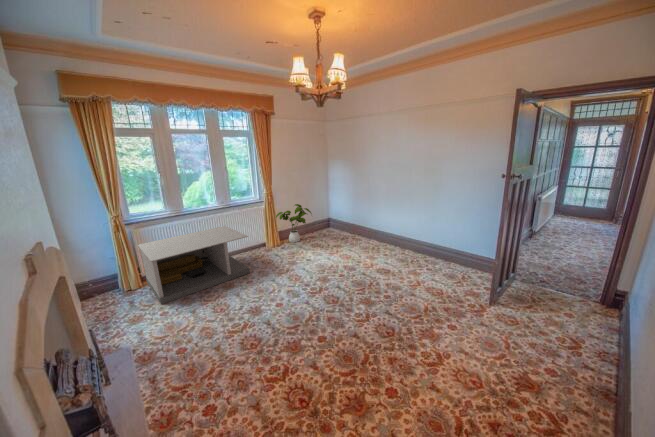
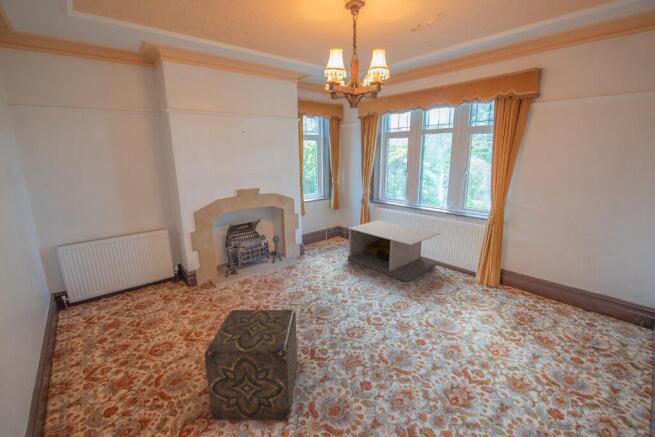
house plant: present [276,204,312,242] -> none [506,245,584,306]
ottoman: none [377,278,463,371] -> present [204,310,297,420]

